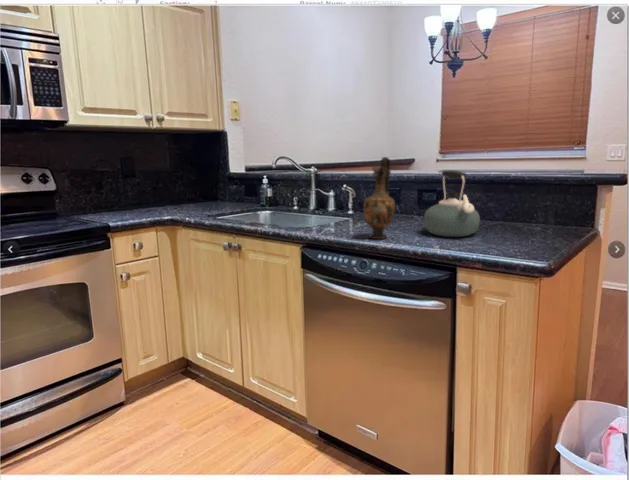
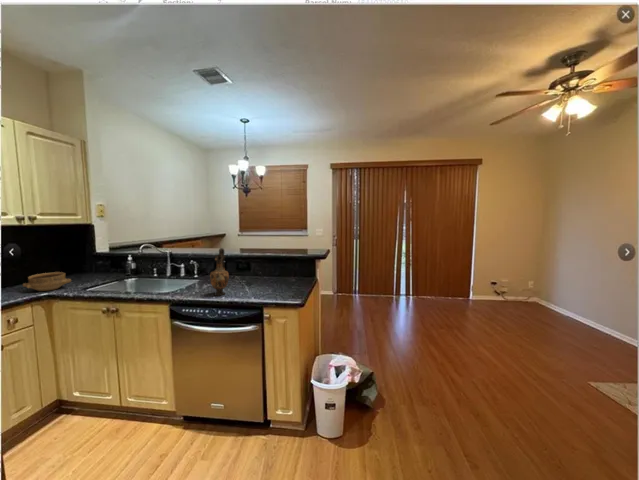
kettle: present [424,170,480,237] -> none [245,253,275,289]
ceramic bowl: none [150,192,198,213] -> present [23,272,71,291]

